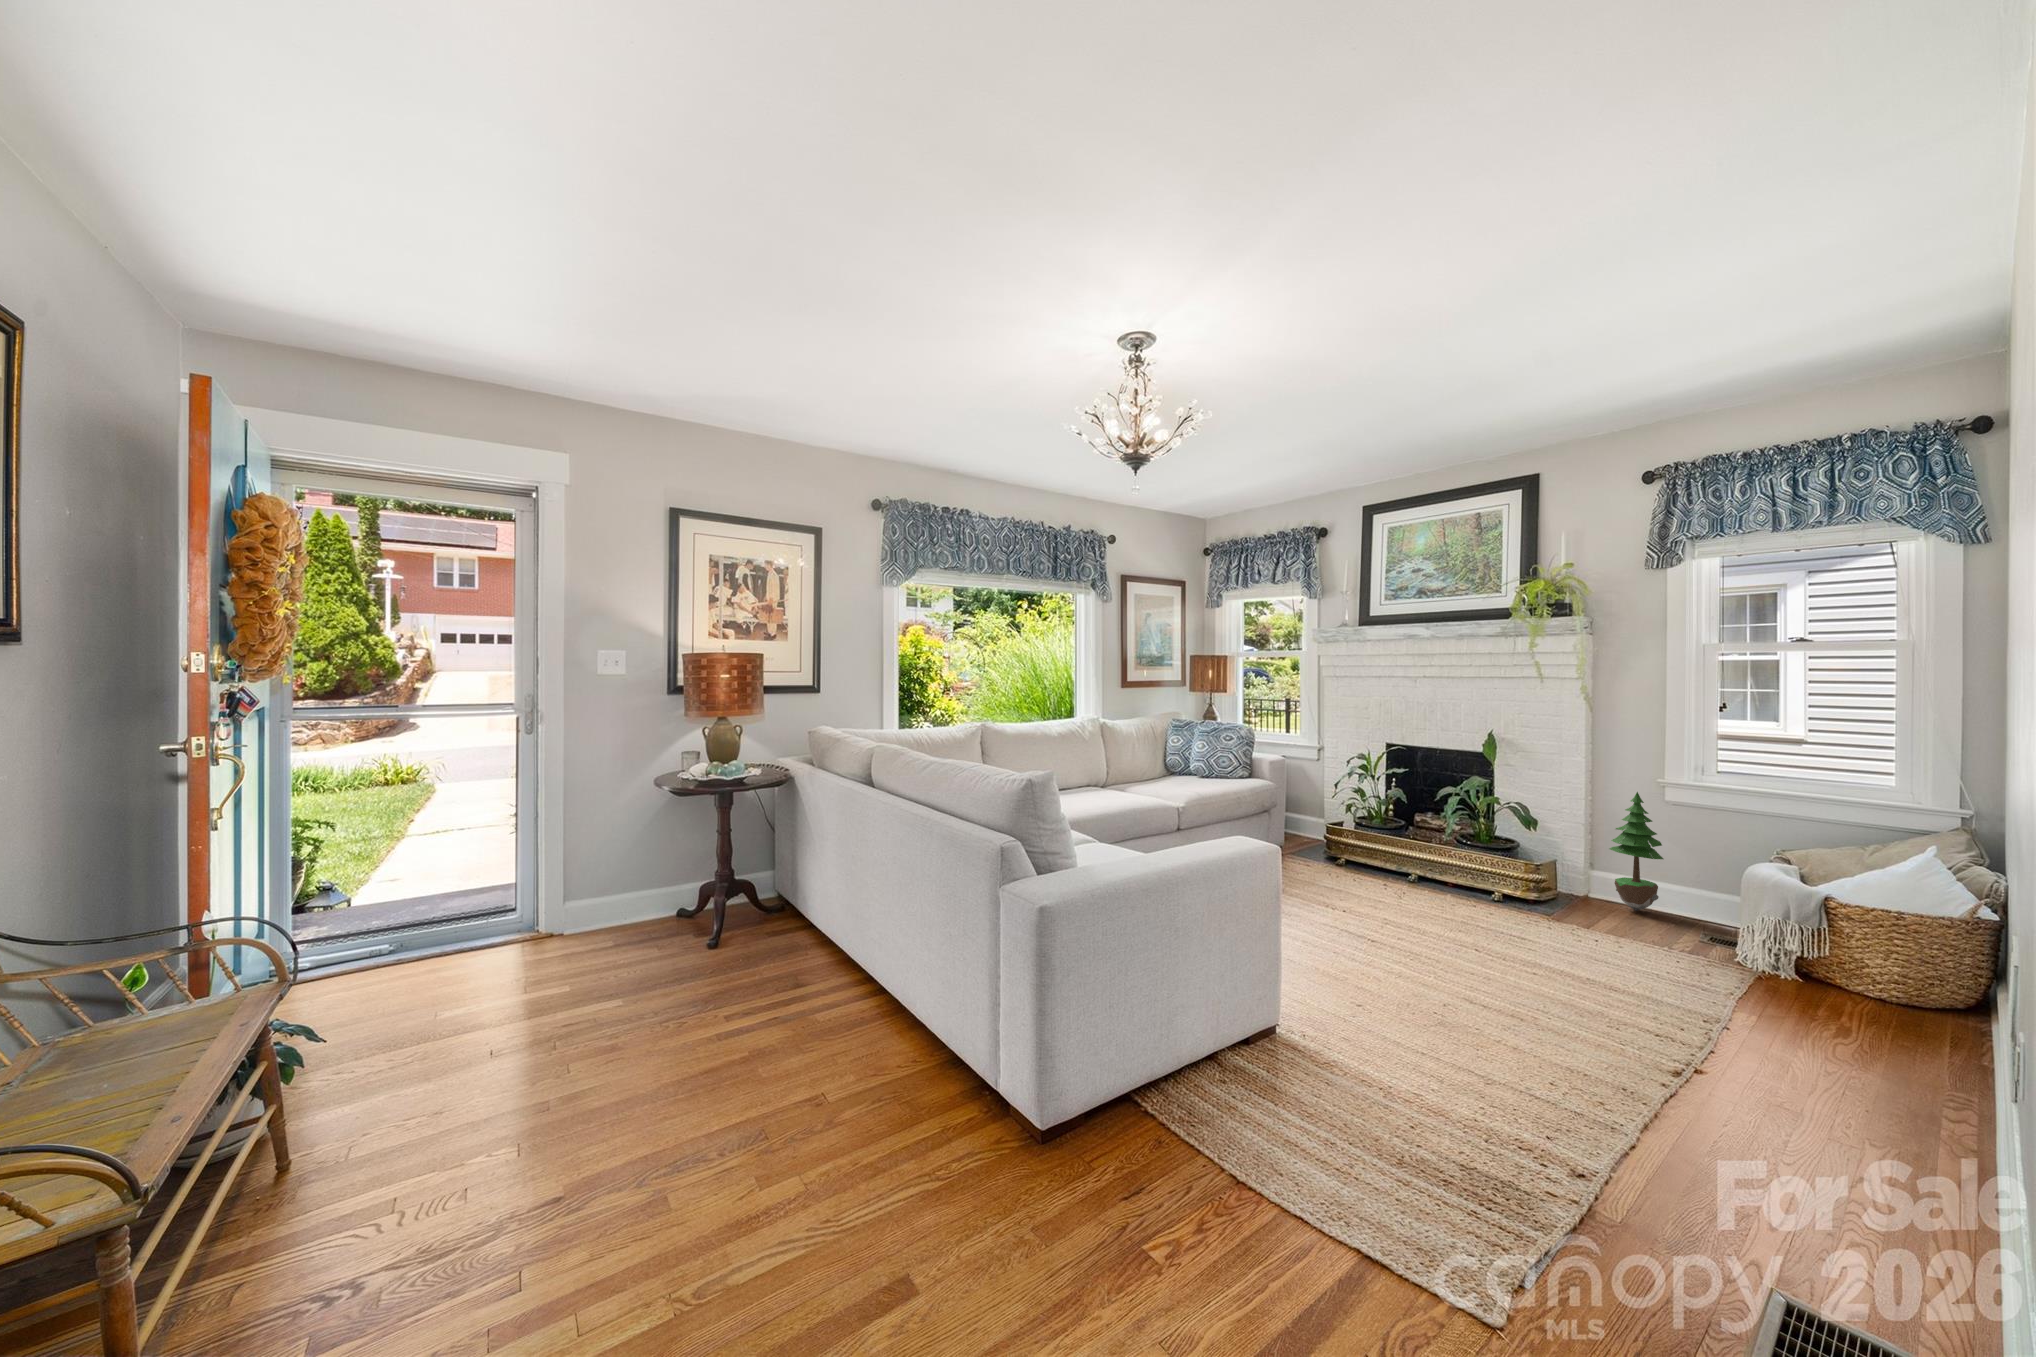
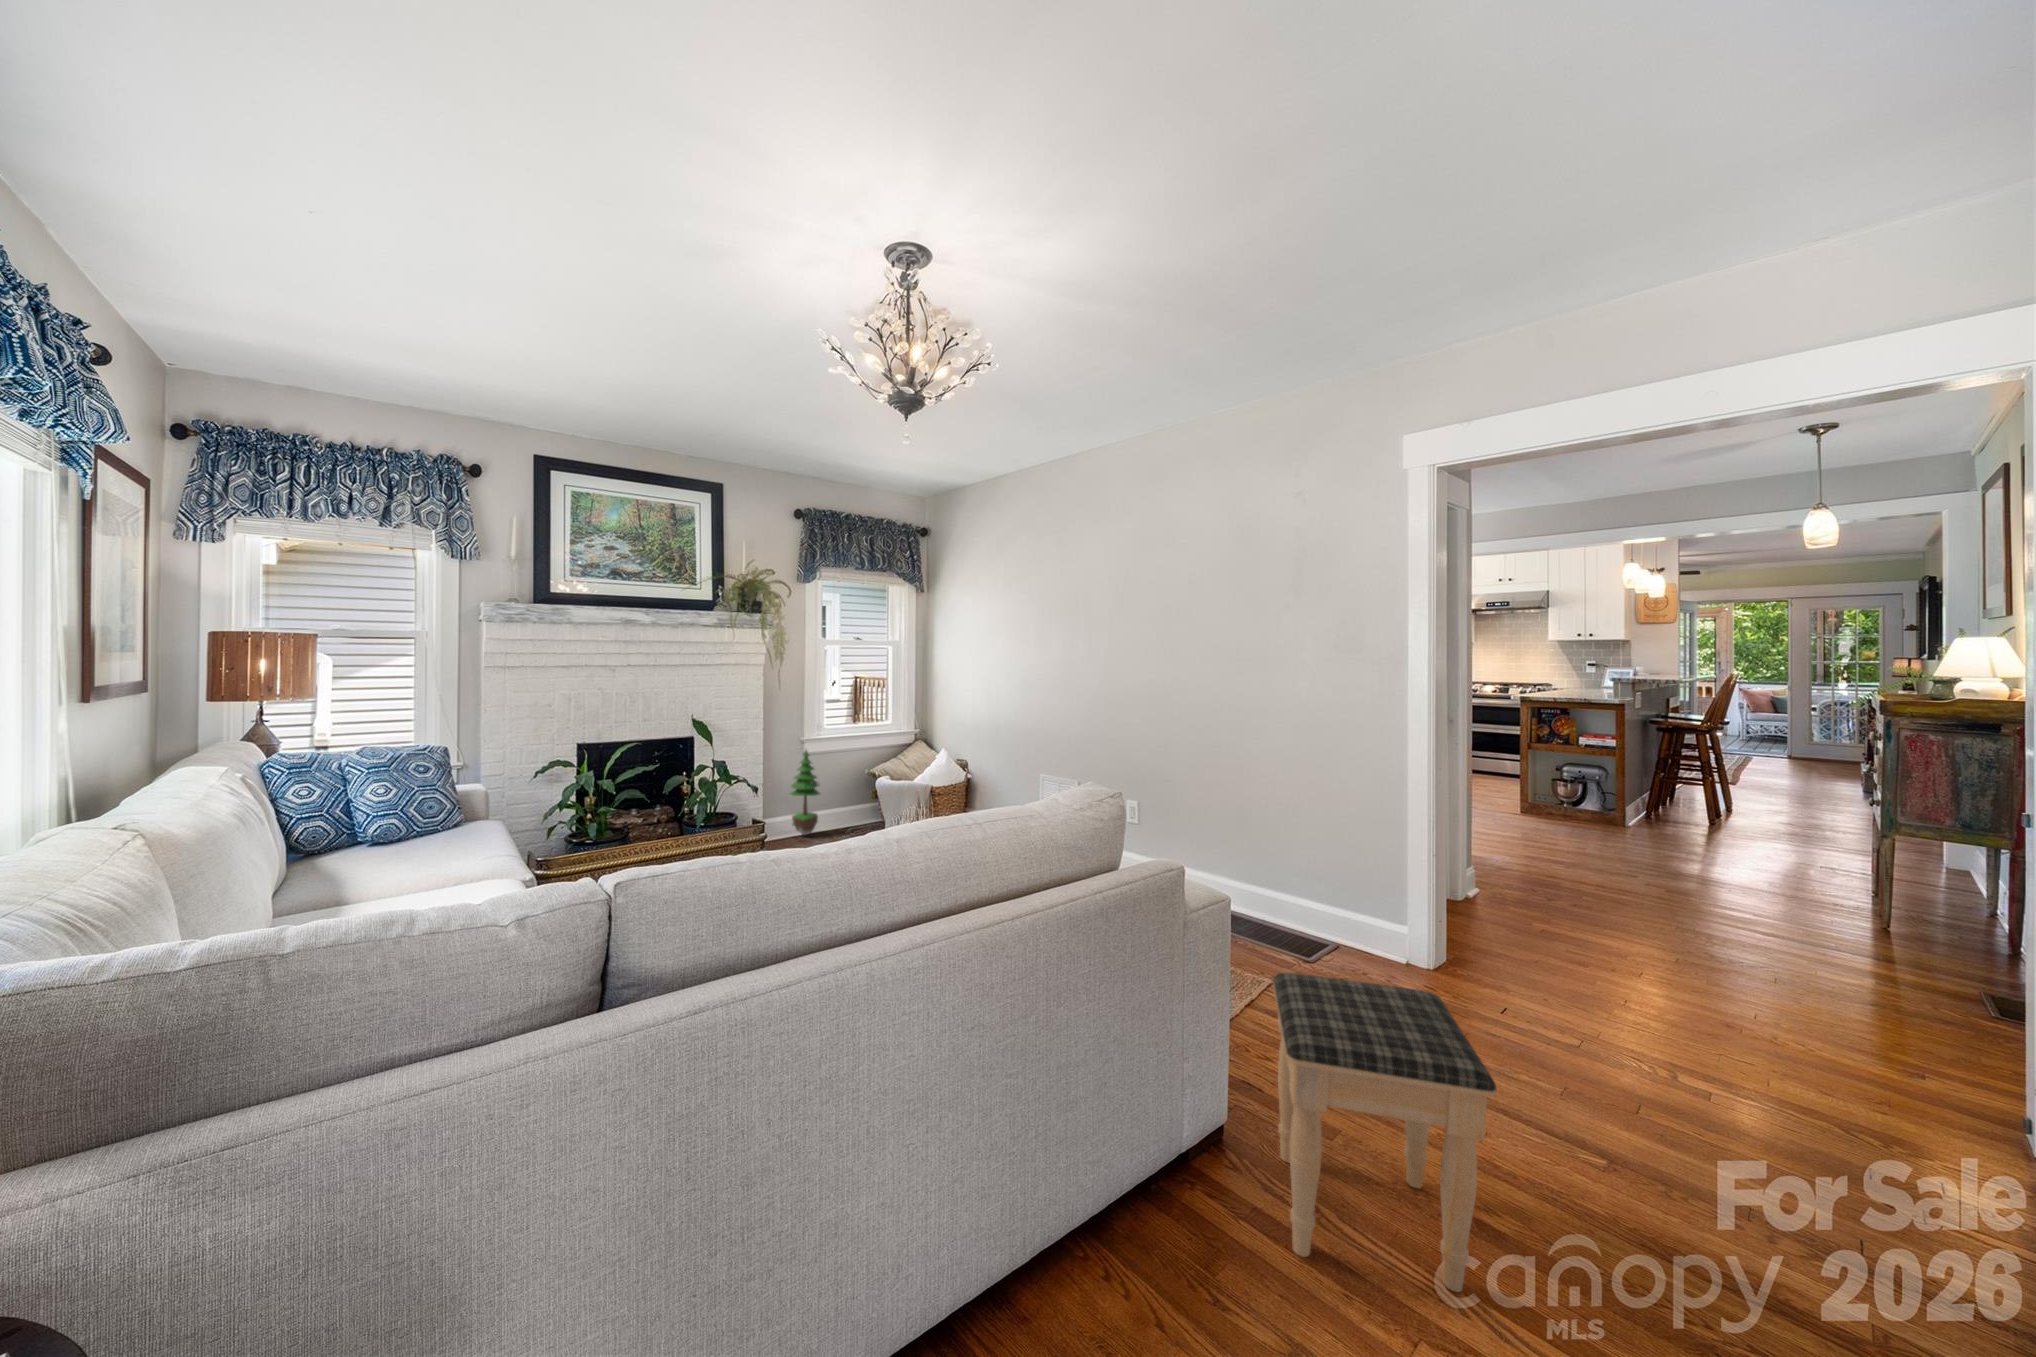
footstool: none [803,952,1039,1283] -> present [1273,973,1497,1292]

